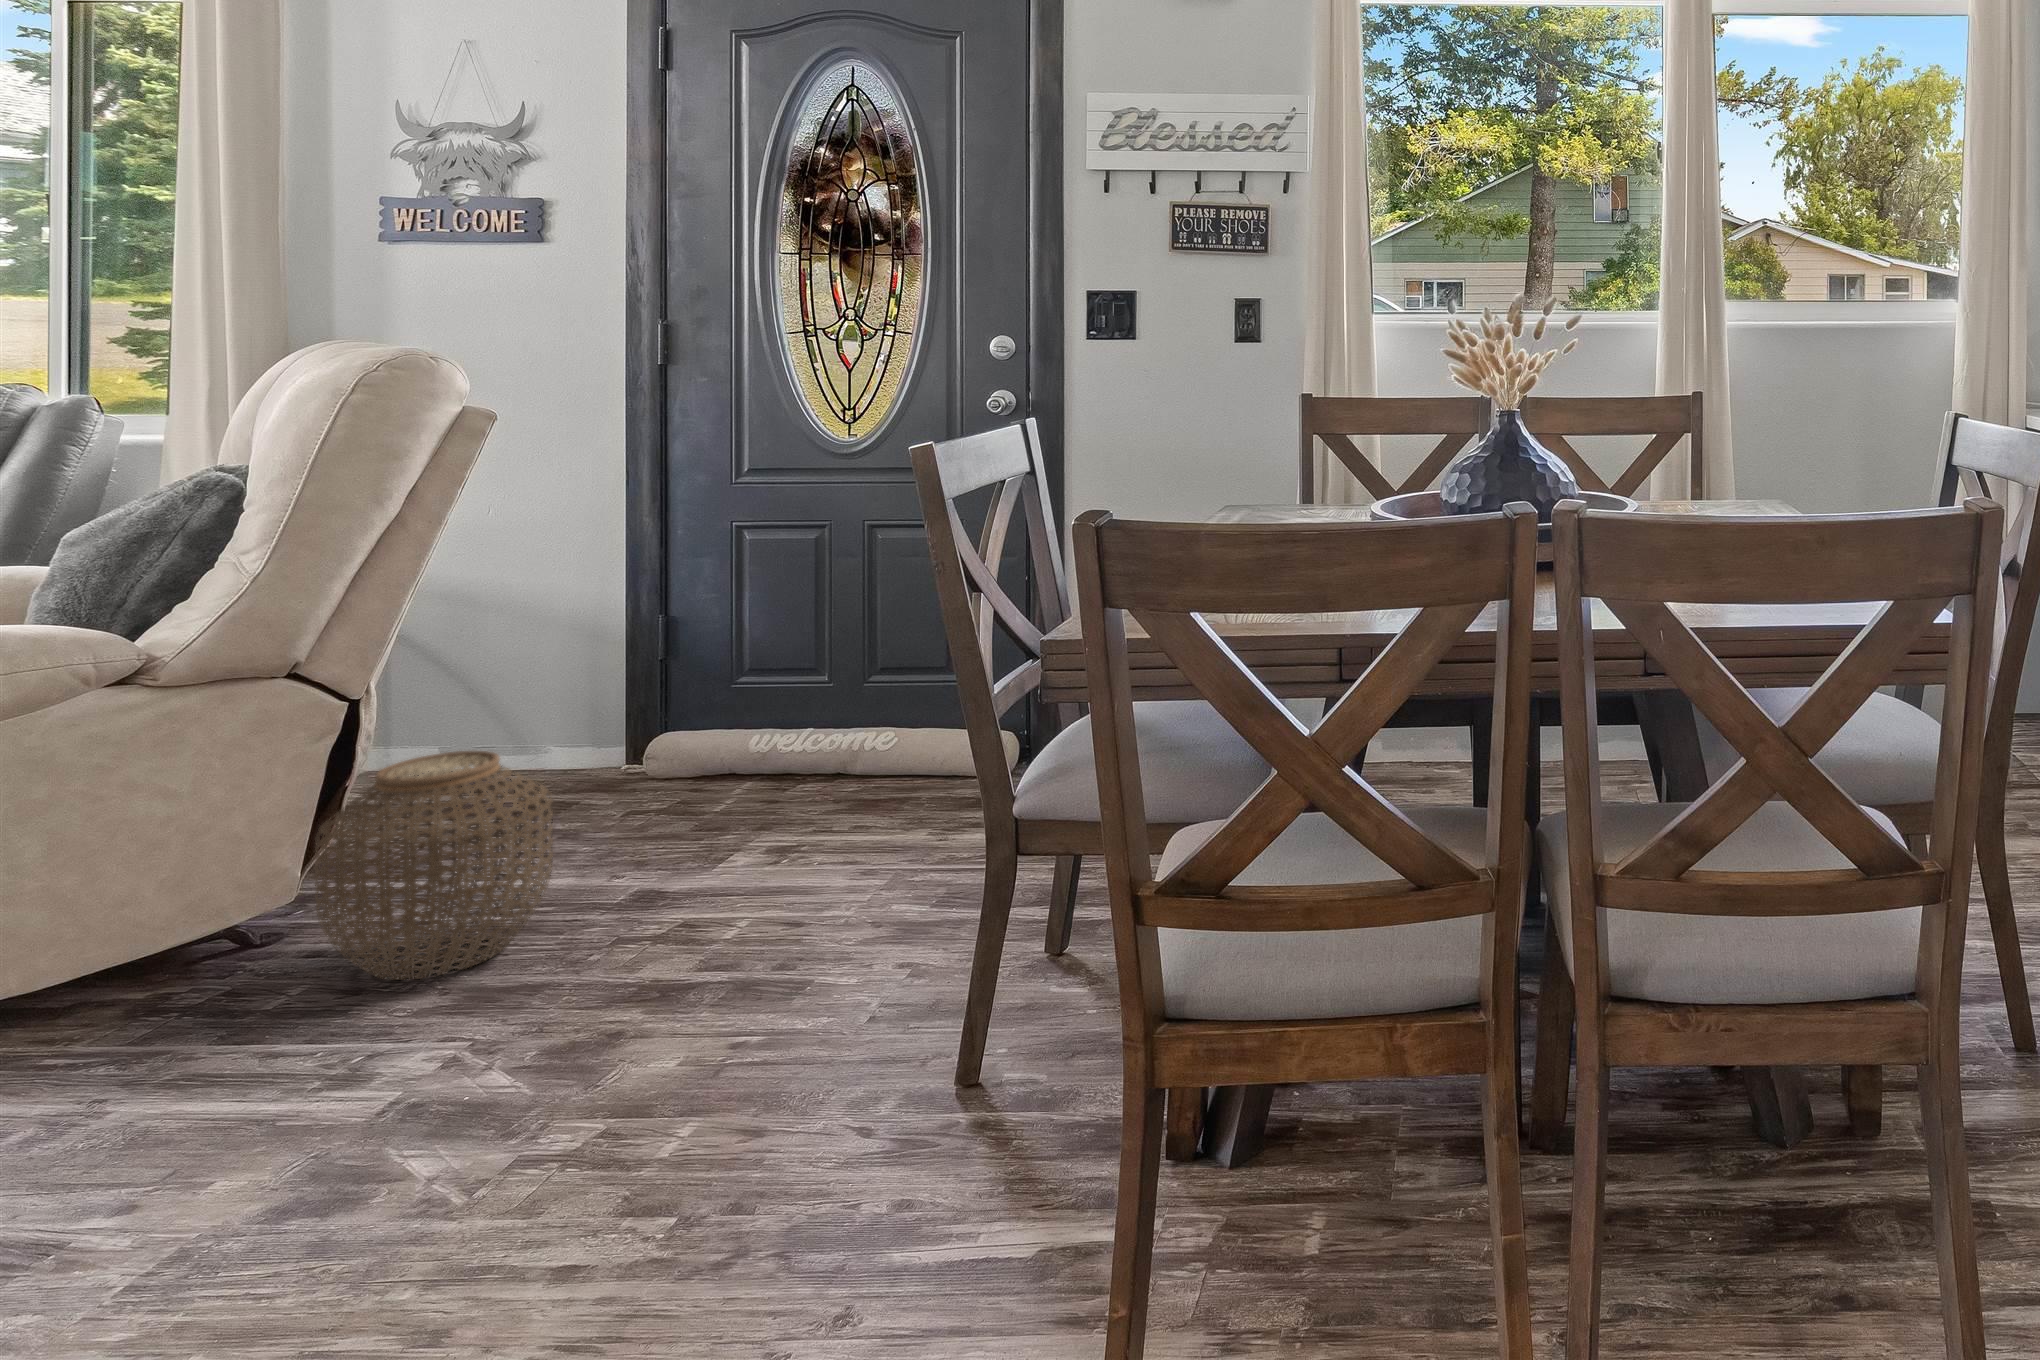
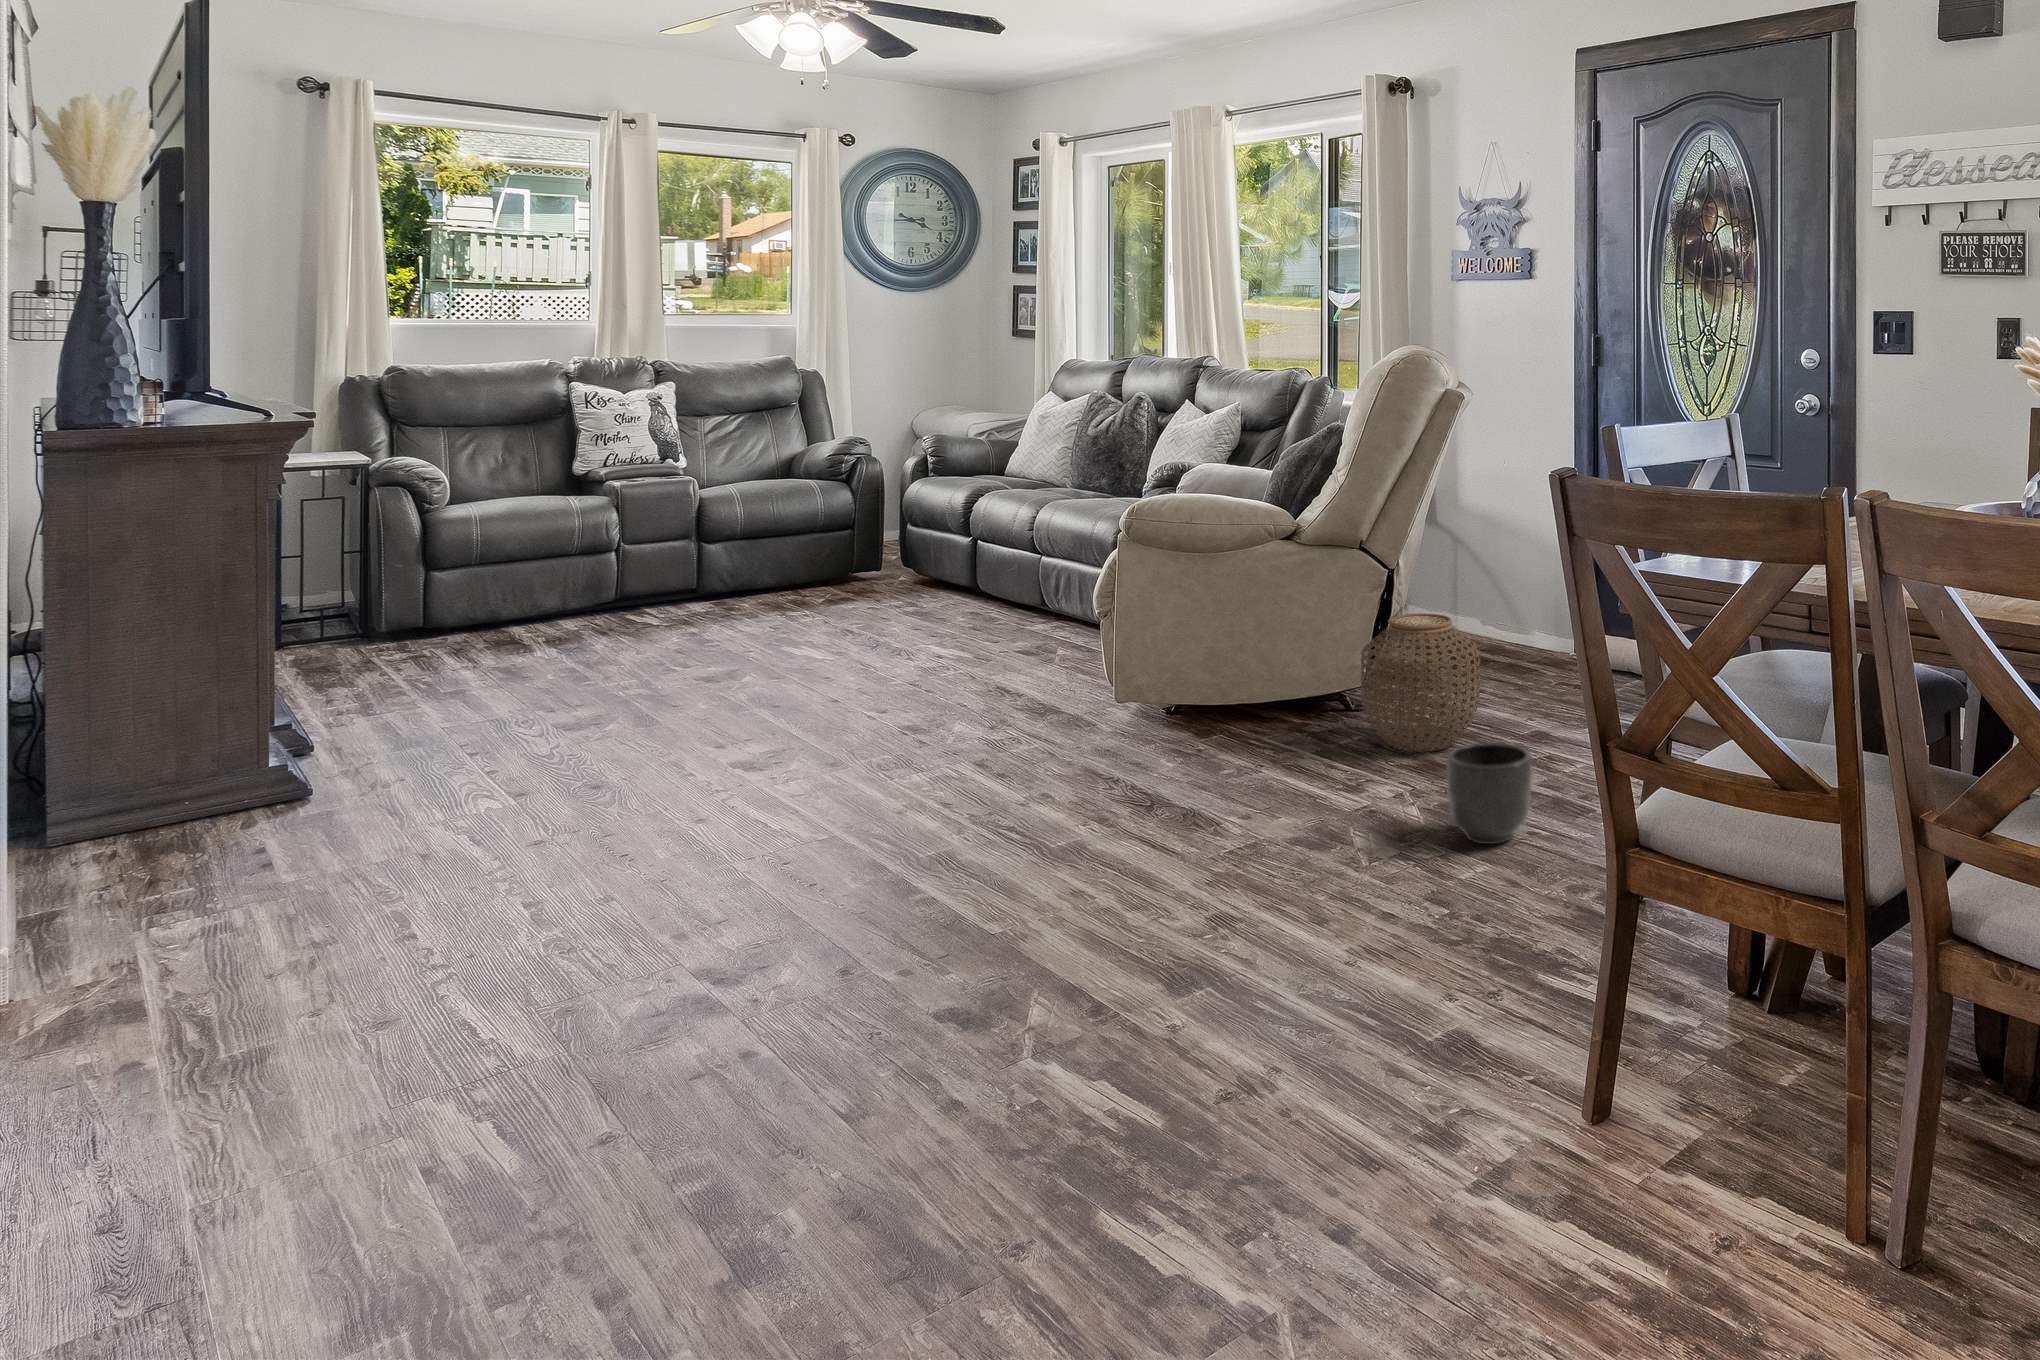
planter: none [590,922,741,1092] -> present [1447,743,1532,844]

